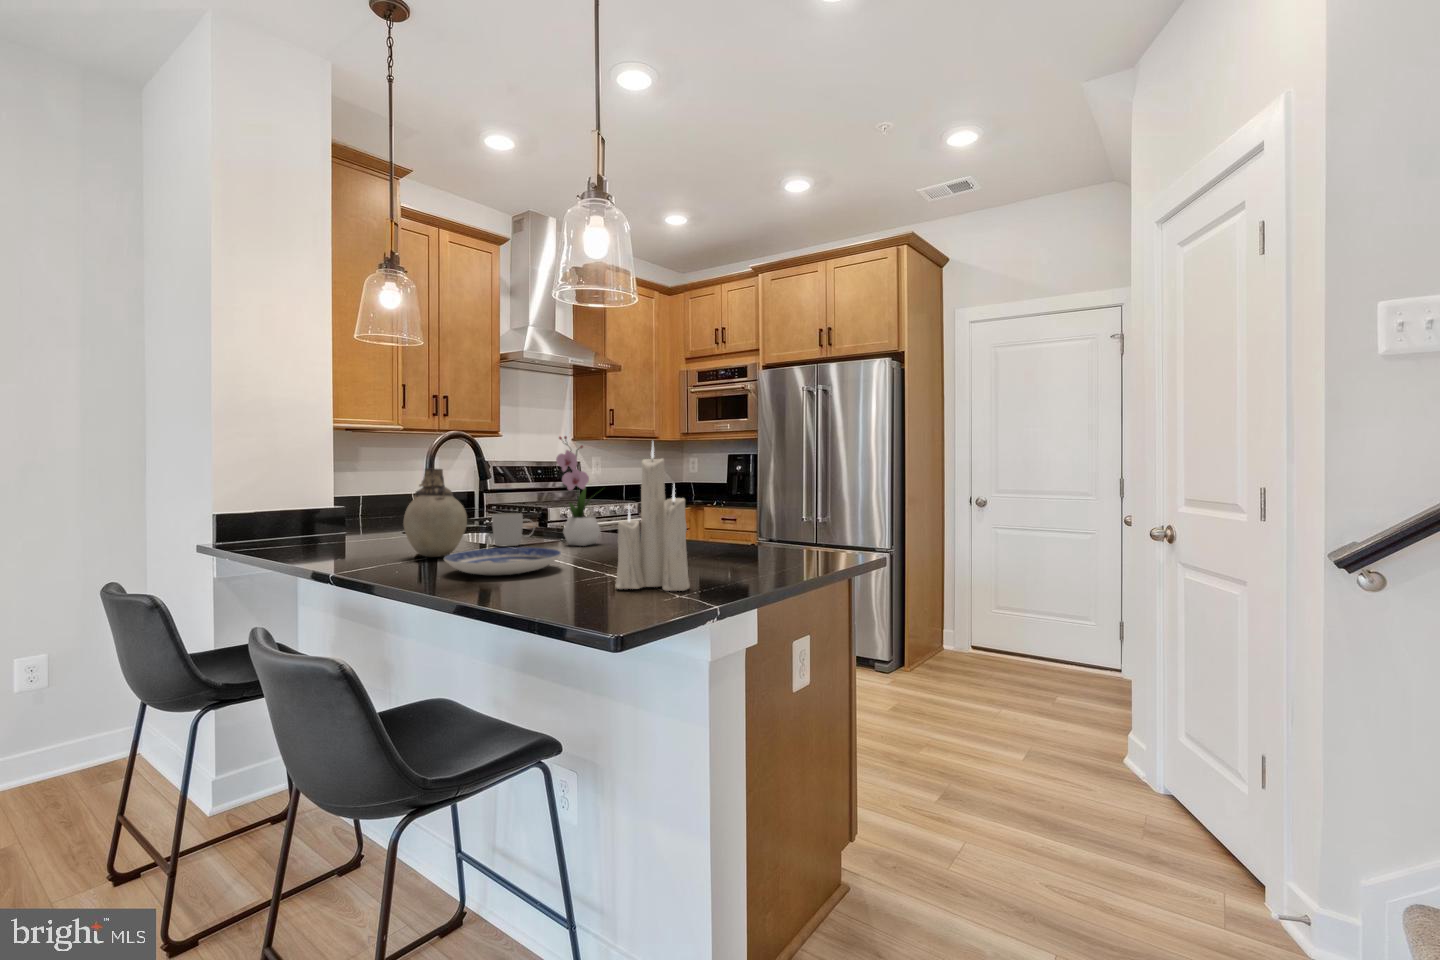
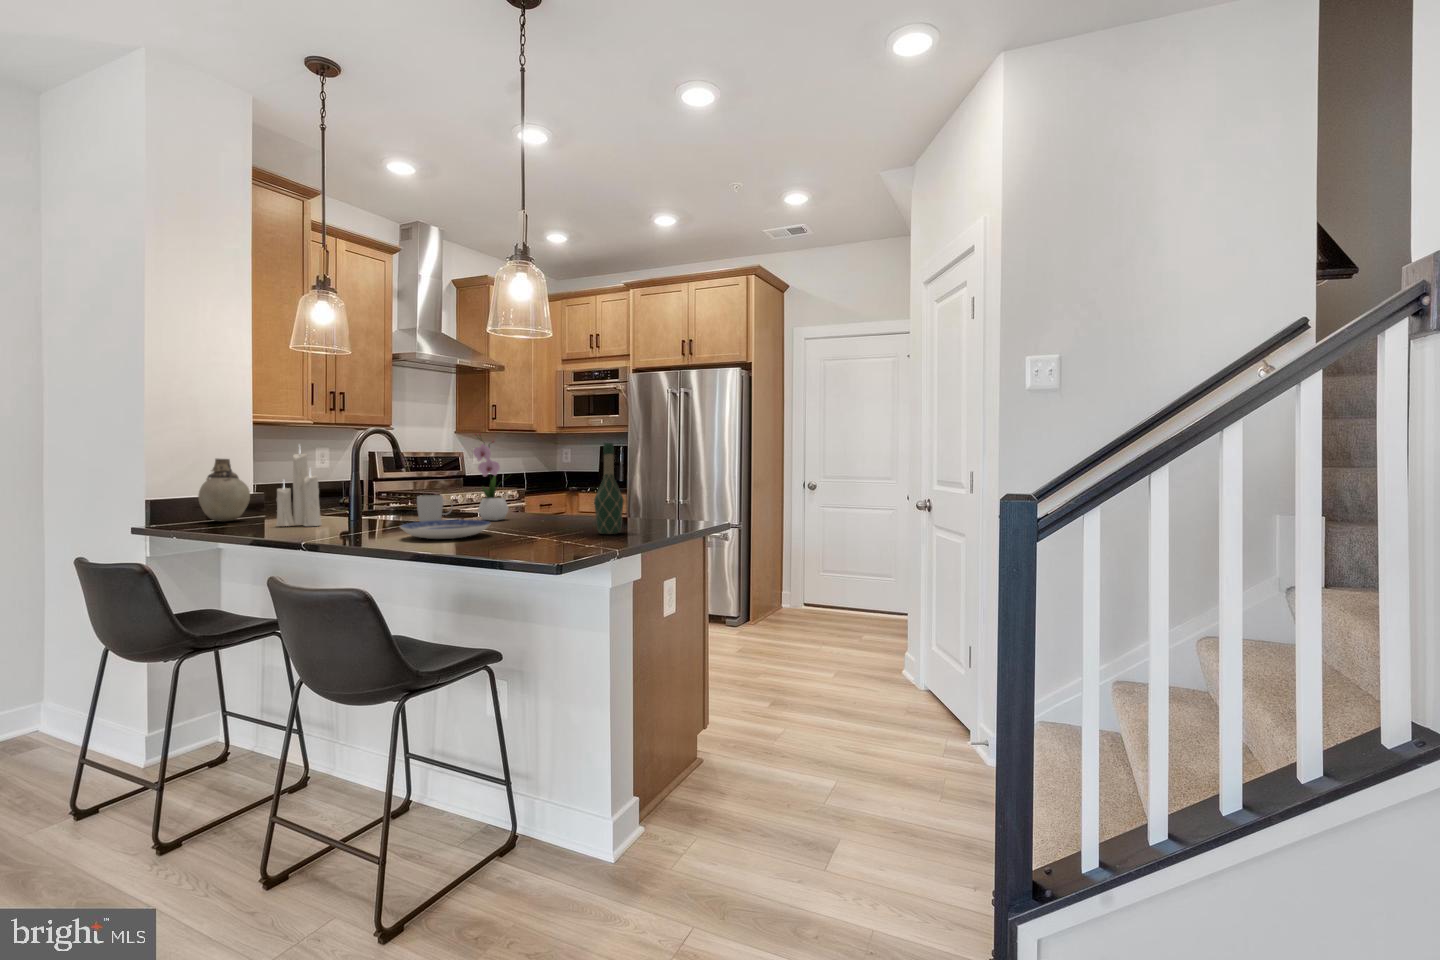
wine bottle: none [696,445,736,572] -> present [594,443,624,534]
candle: present [616,446,690,591] -> present [276,451,322,526]
vase: present [404,468,467,557] -> present [198,459,250,522]

